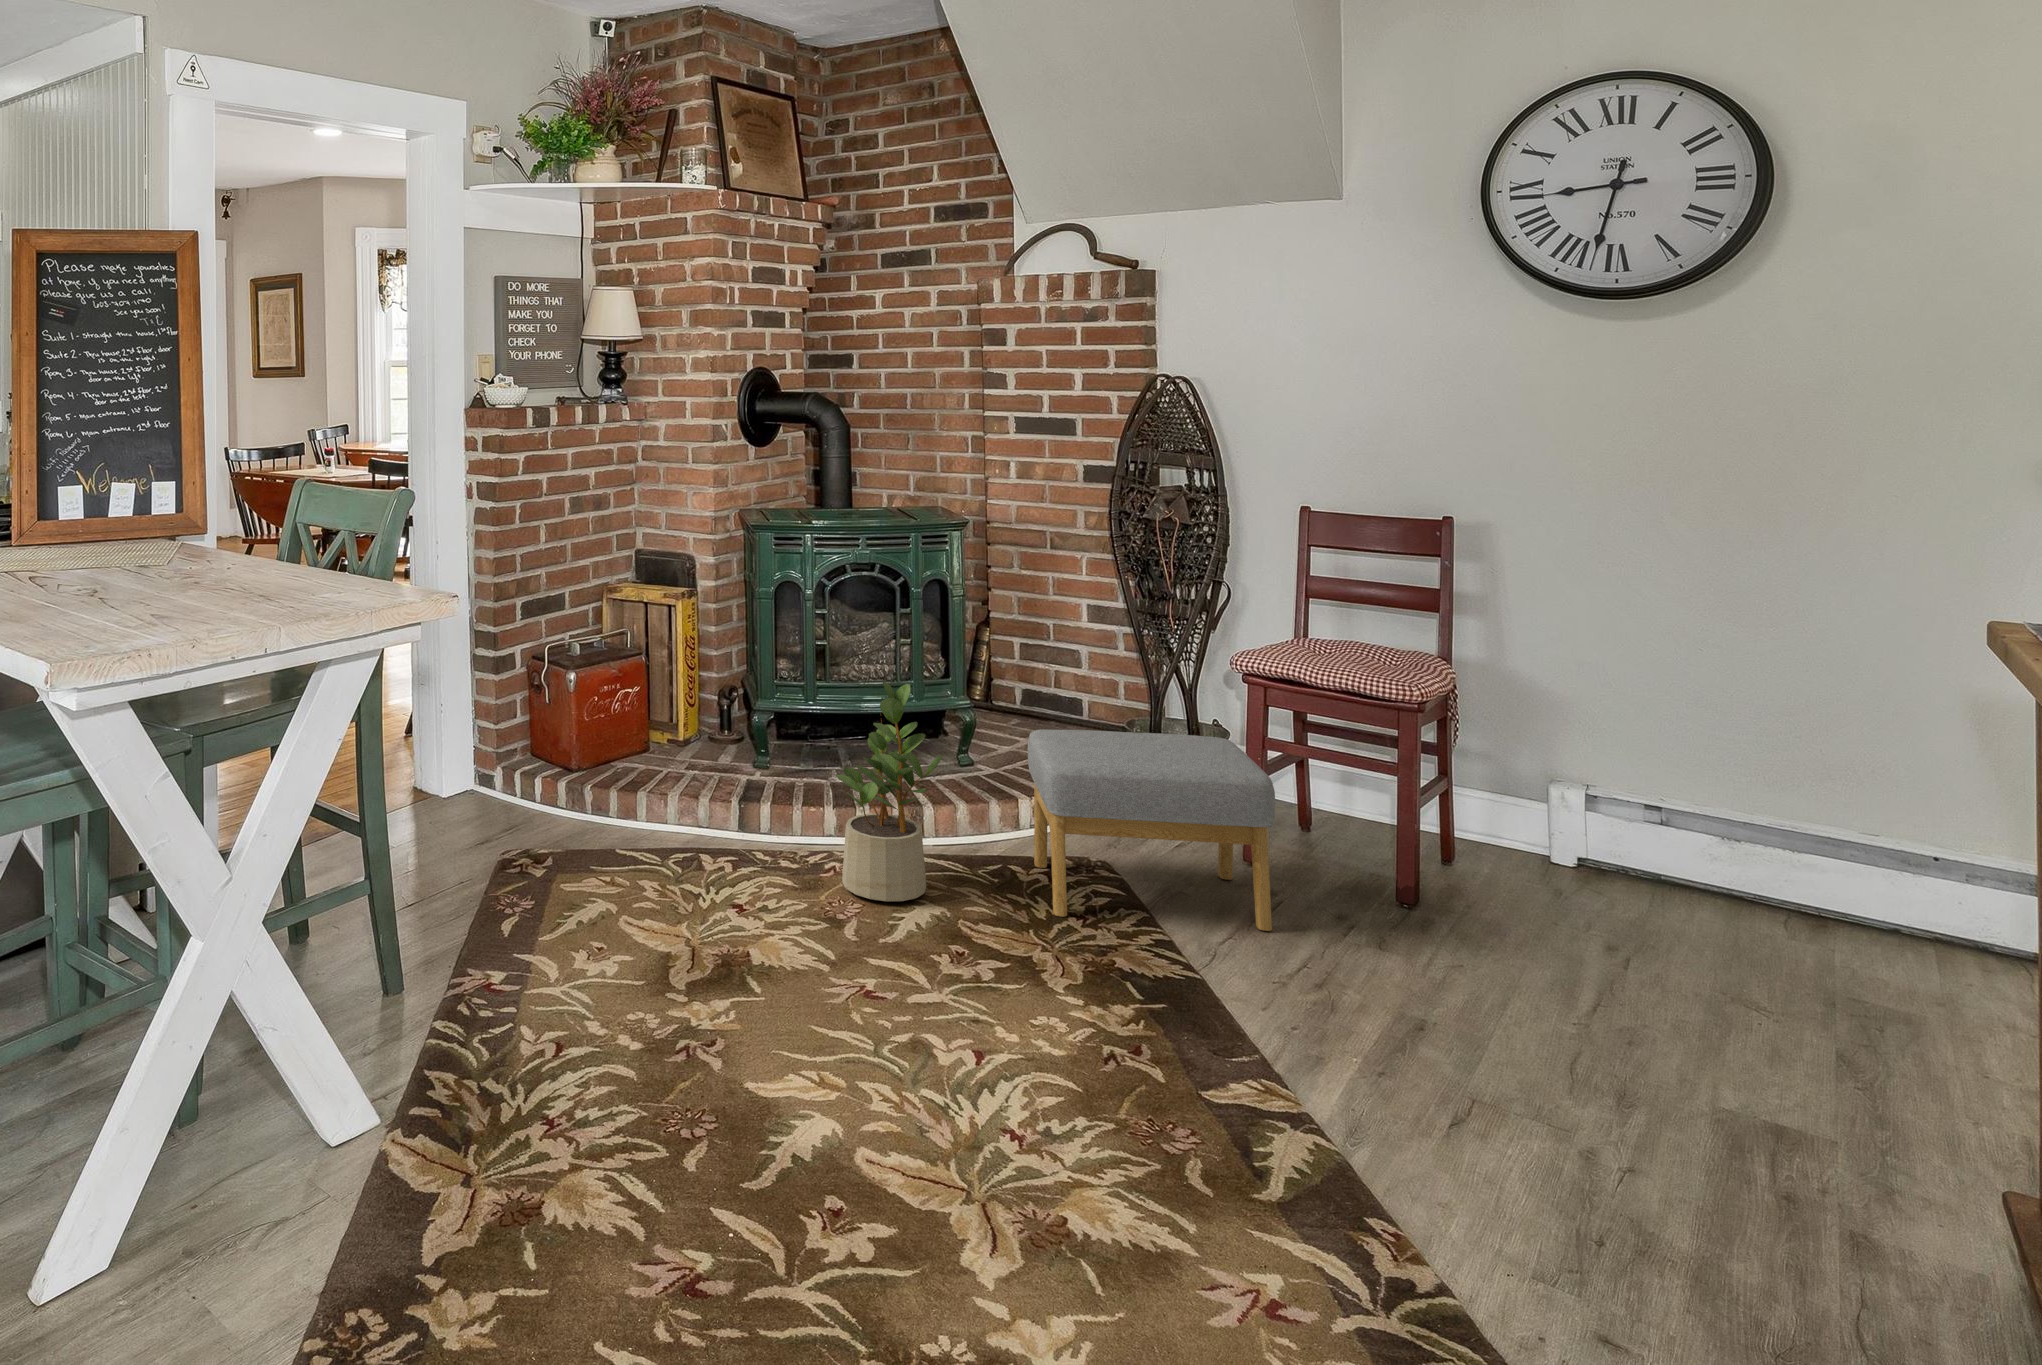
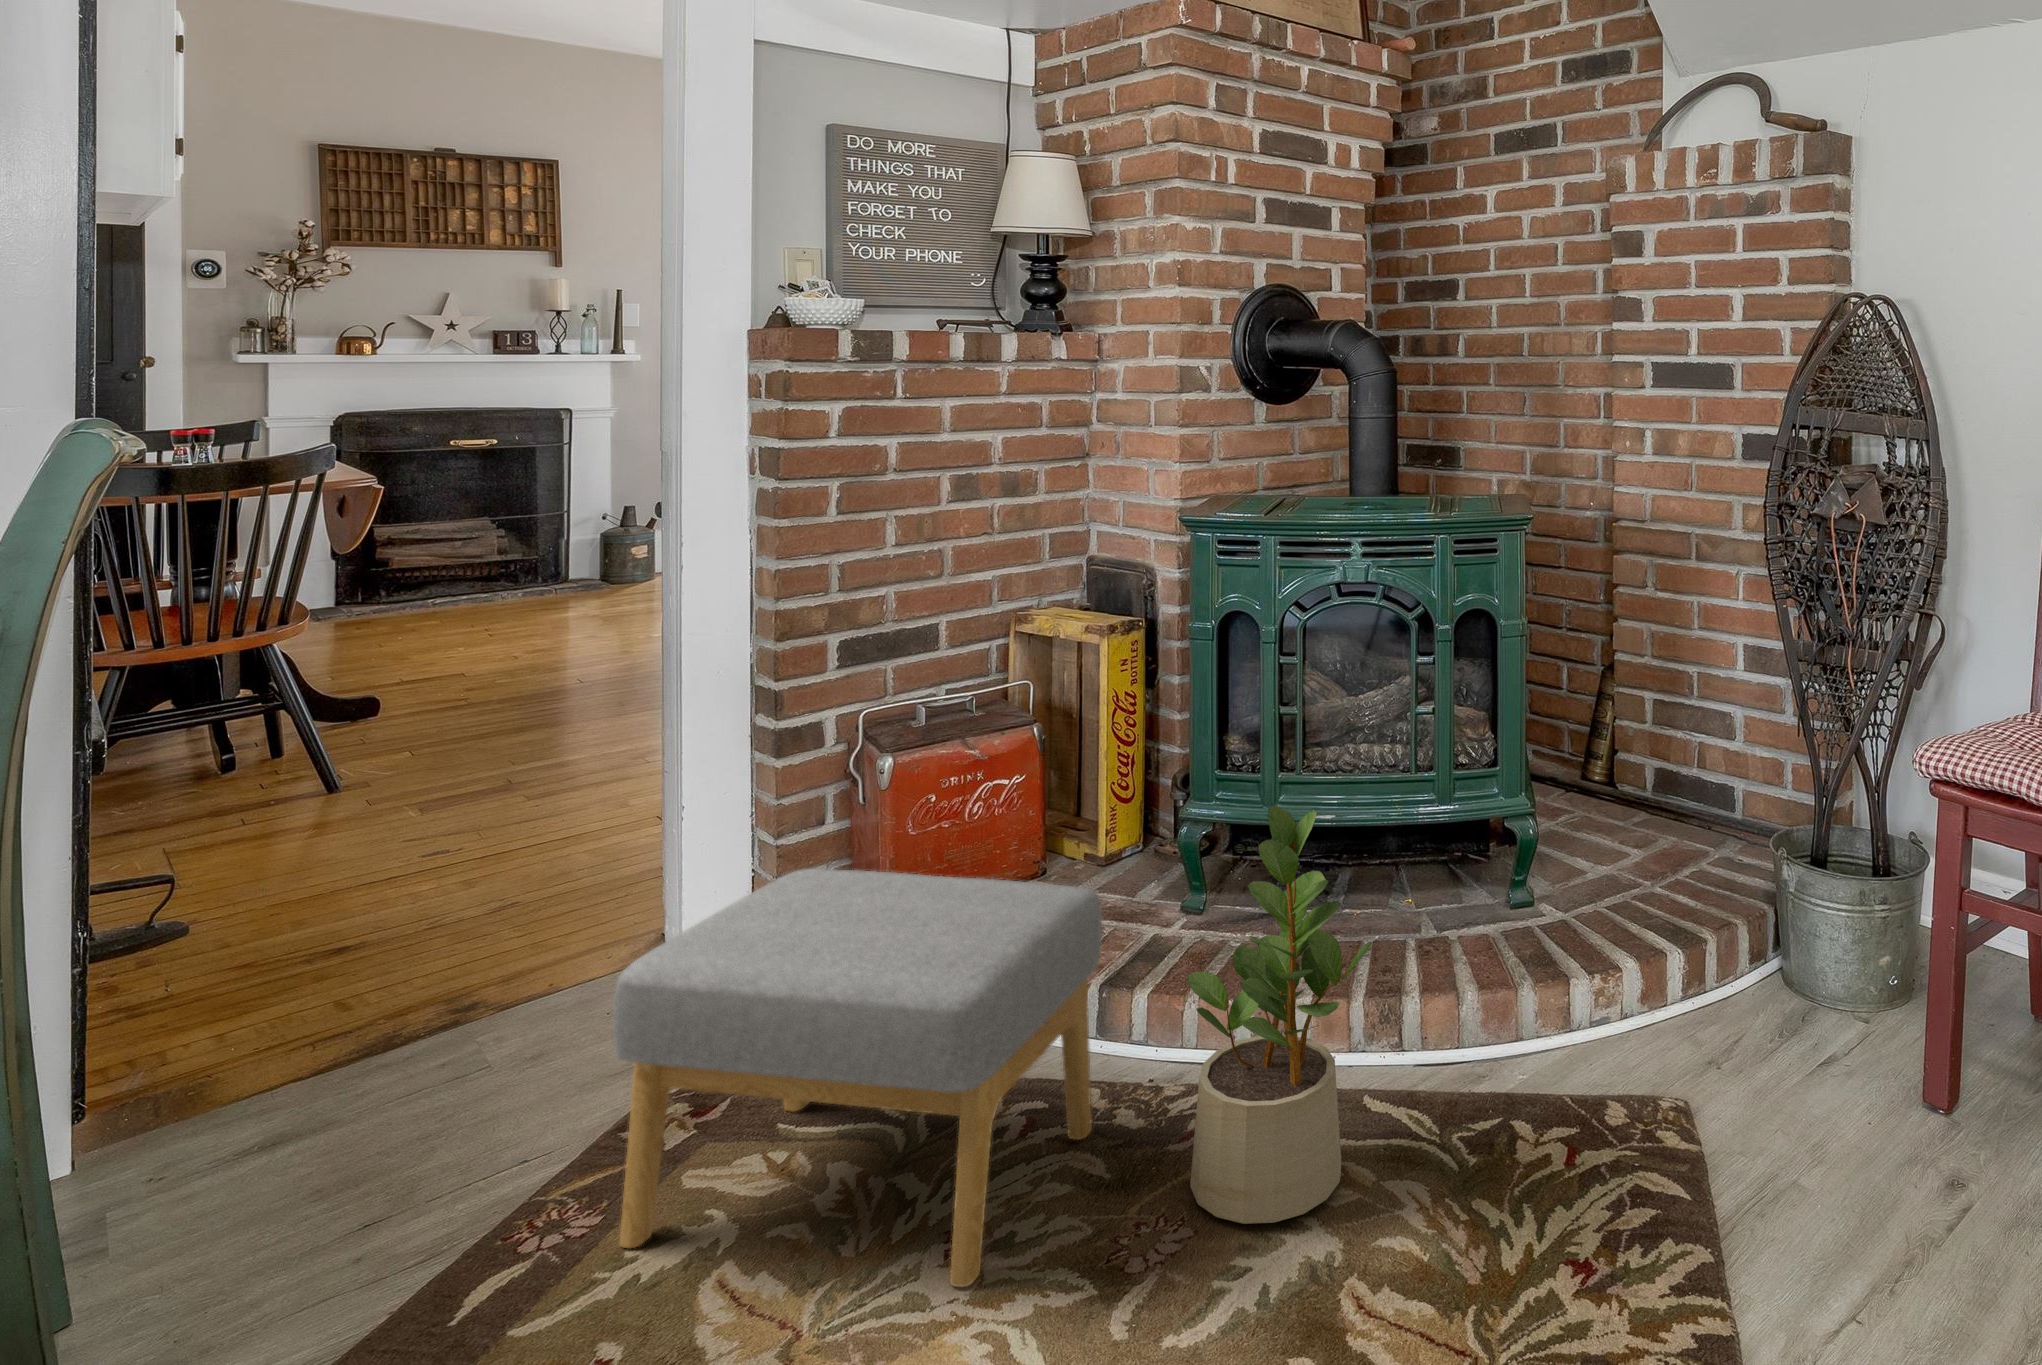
footstool: present [1028,730,1275,931] -> present [614,869,1102,1287]

